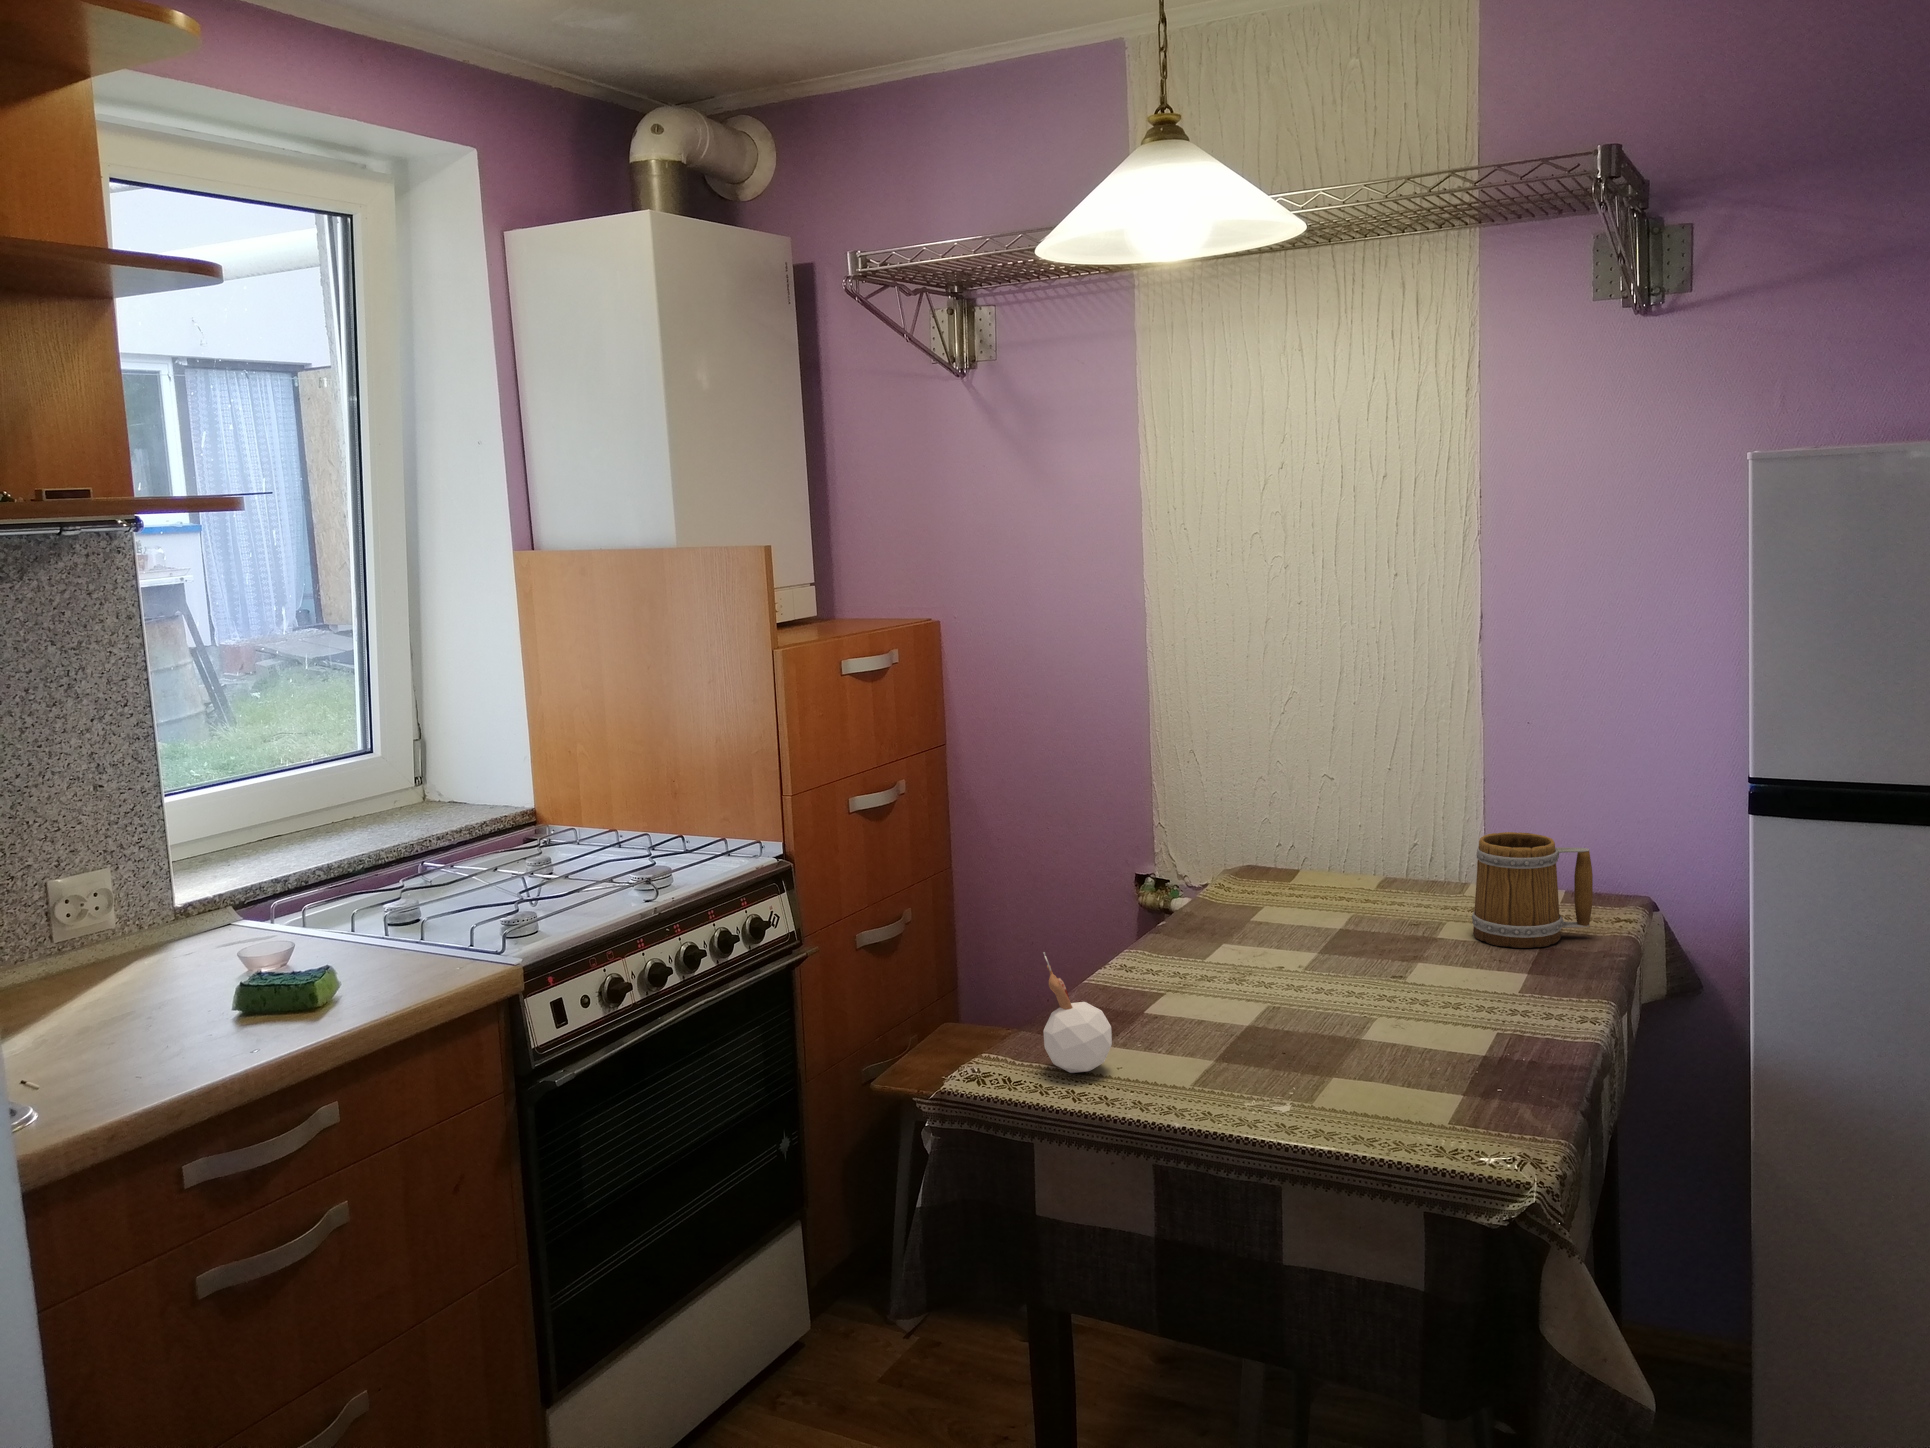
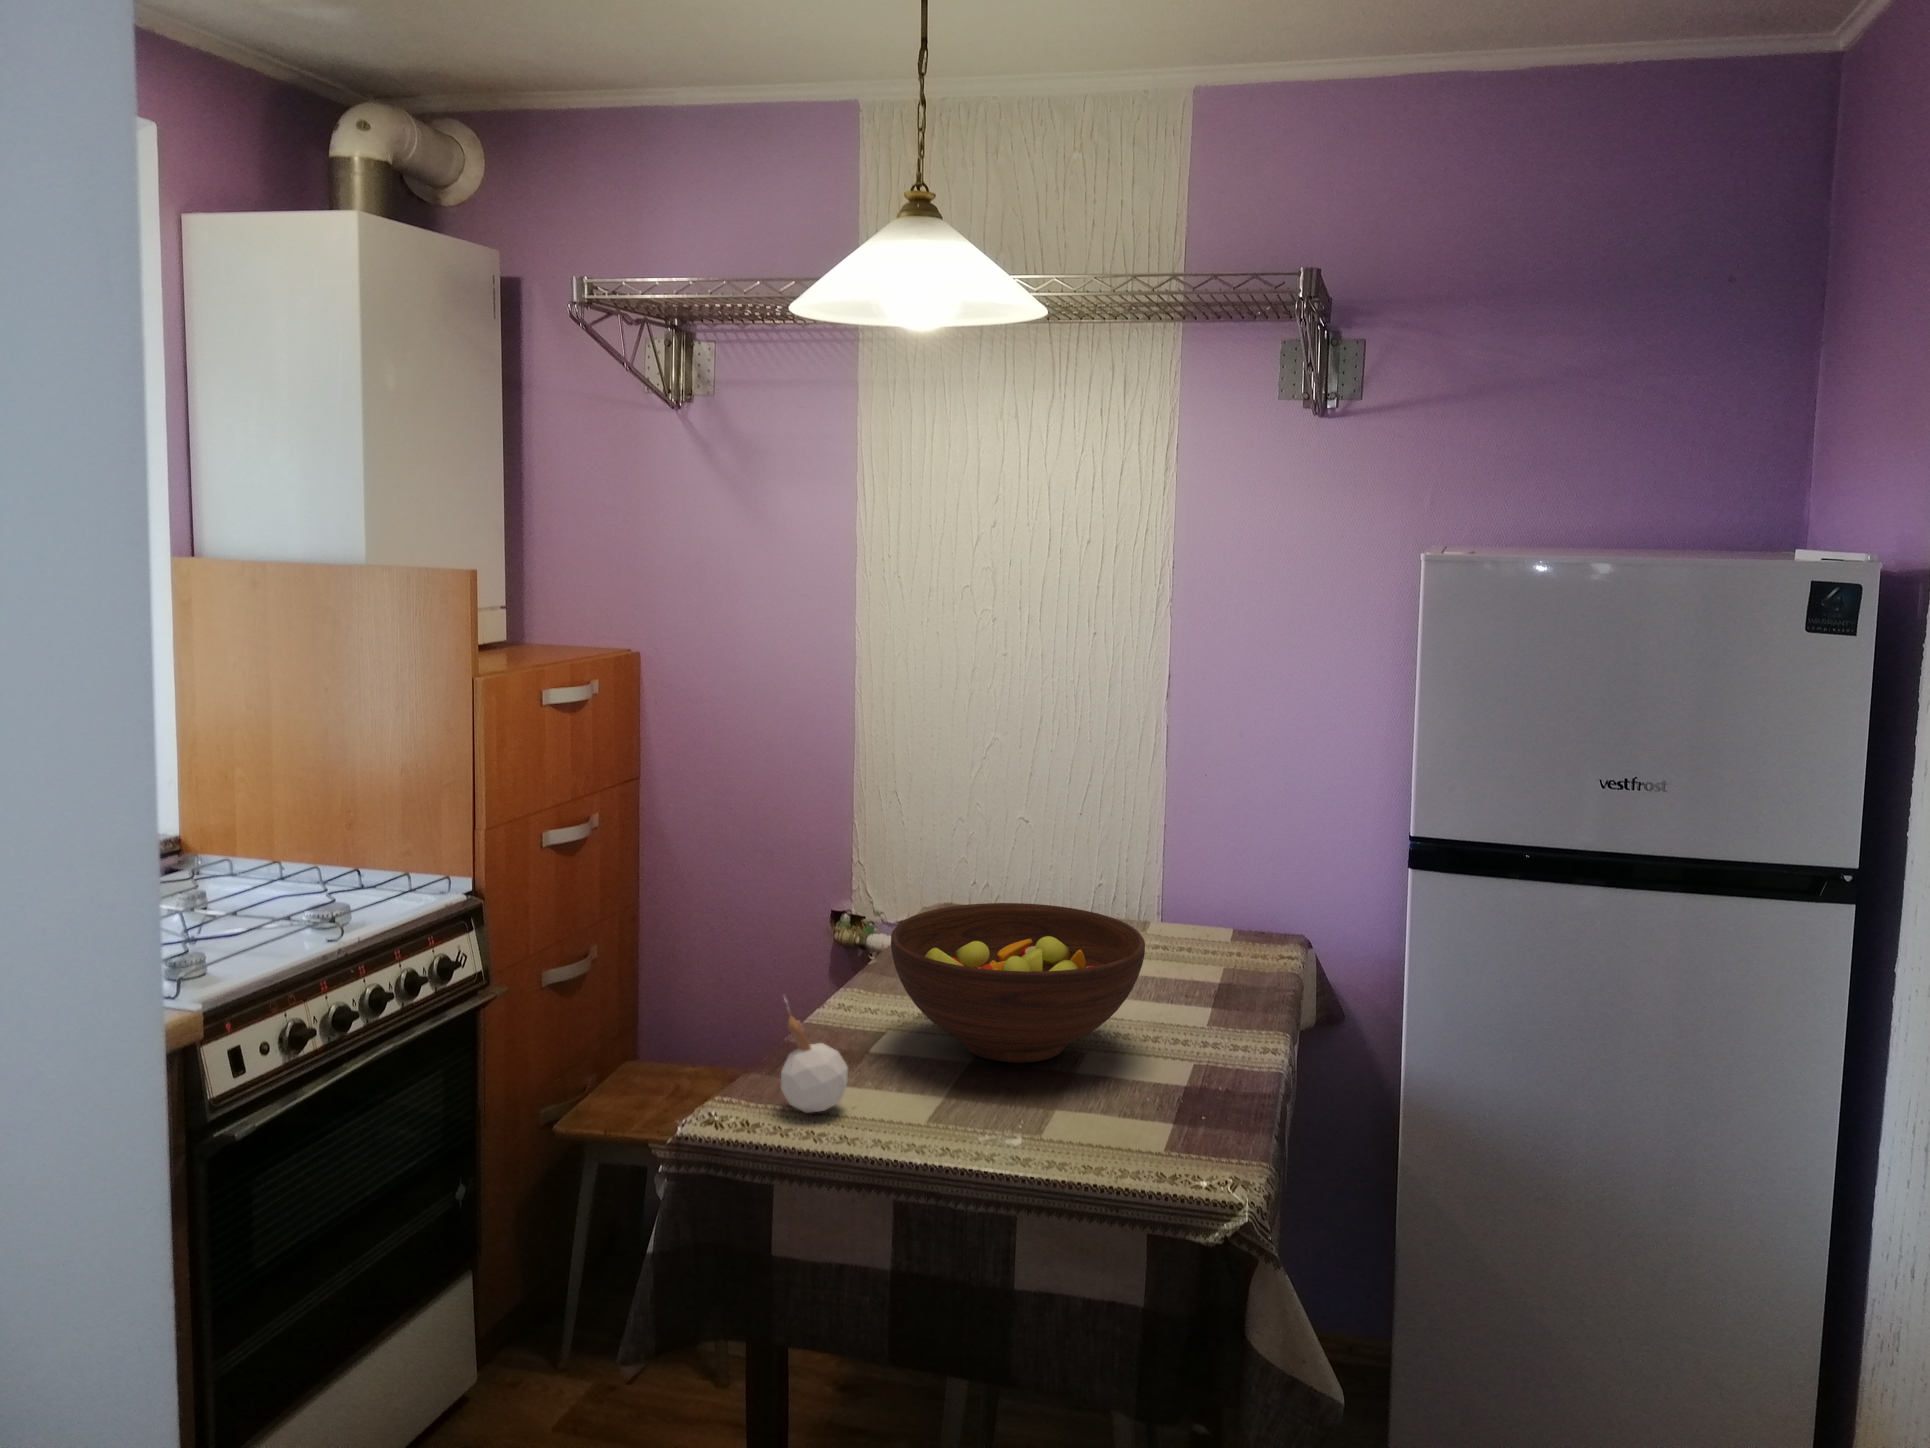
mug: present [1472,832,1593,948] -> none [1160,878,1267,986]
fruit bowl: none [1162,860,1436,1026] -> present [891,903,1145,1063]

